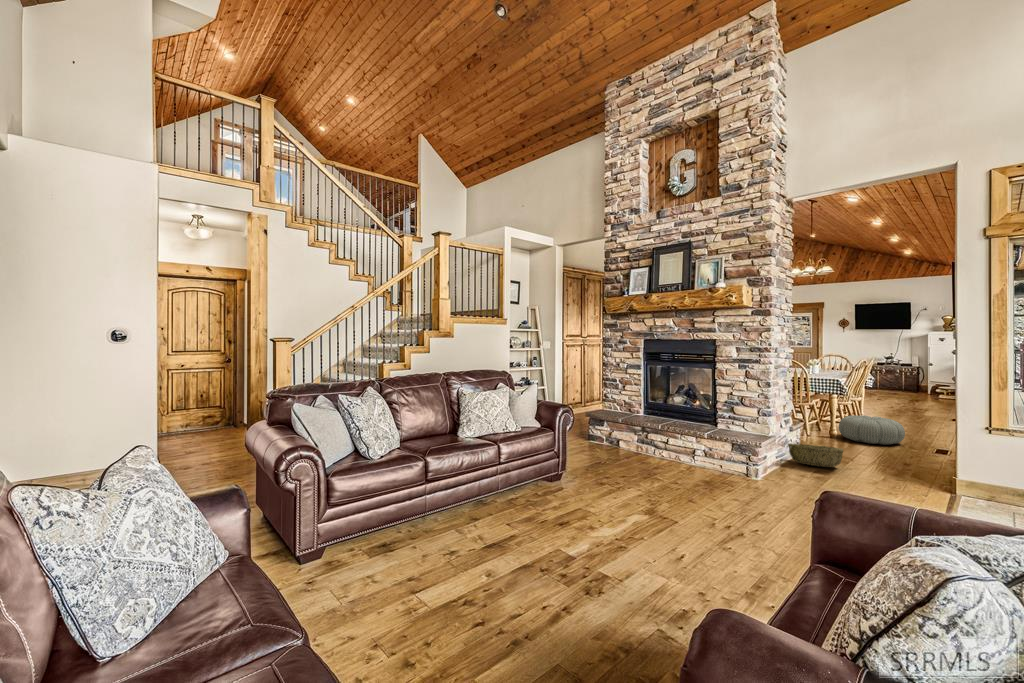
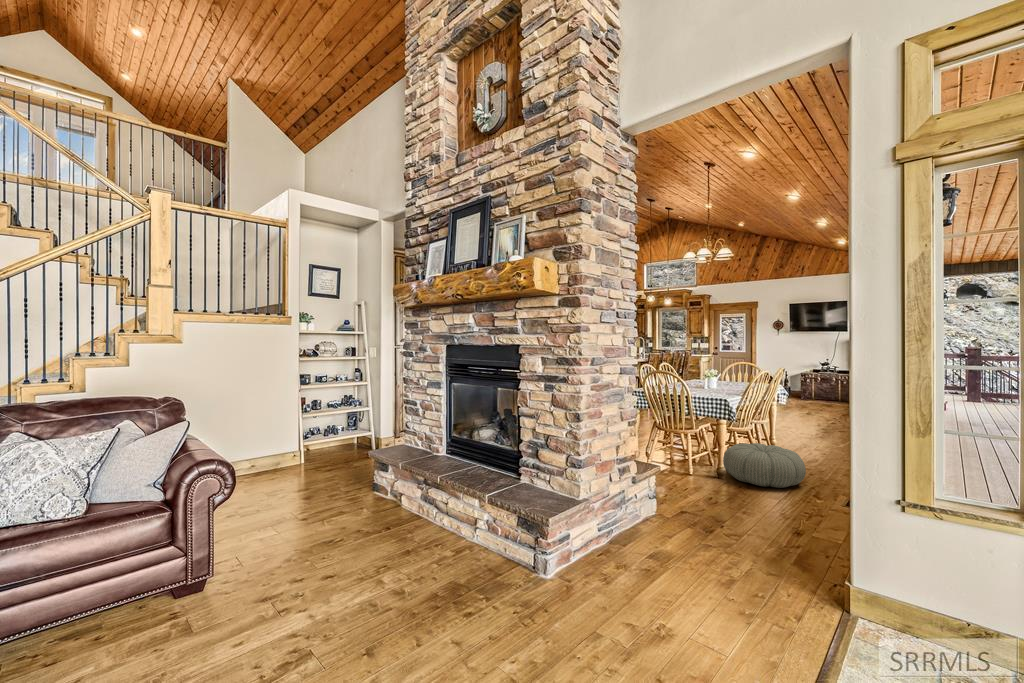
woven basket: present [788,444,843,467] -> none [617,501,697,546]

